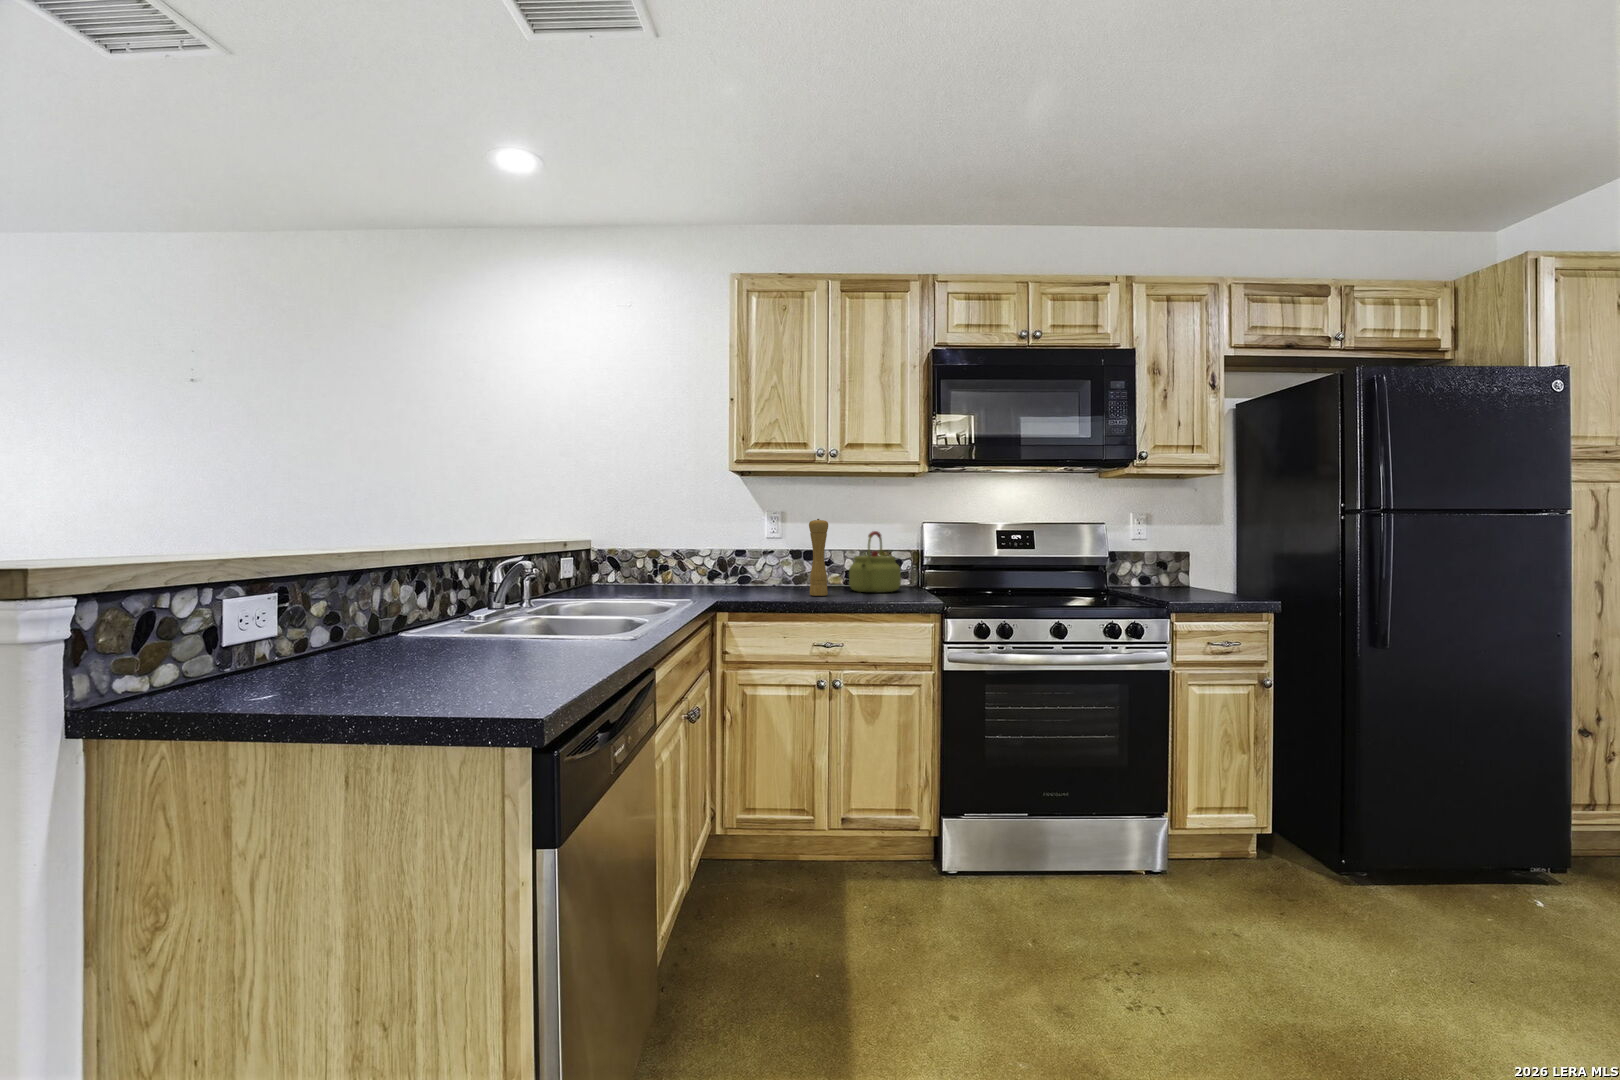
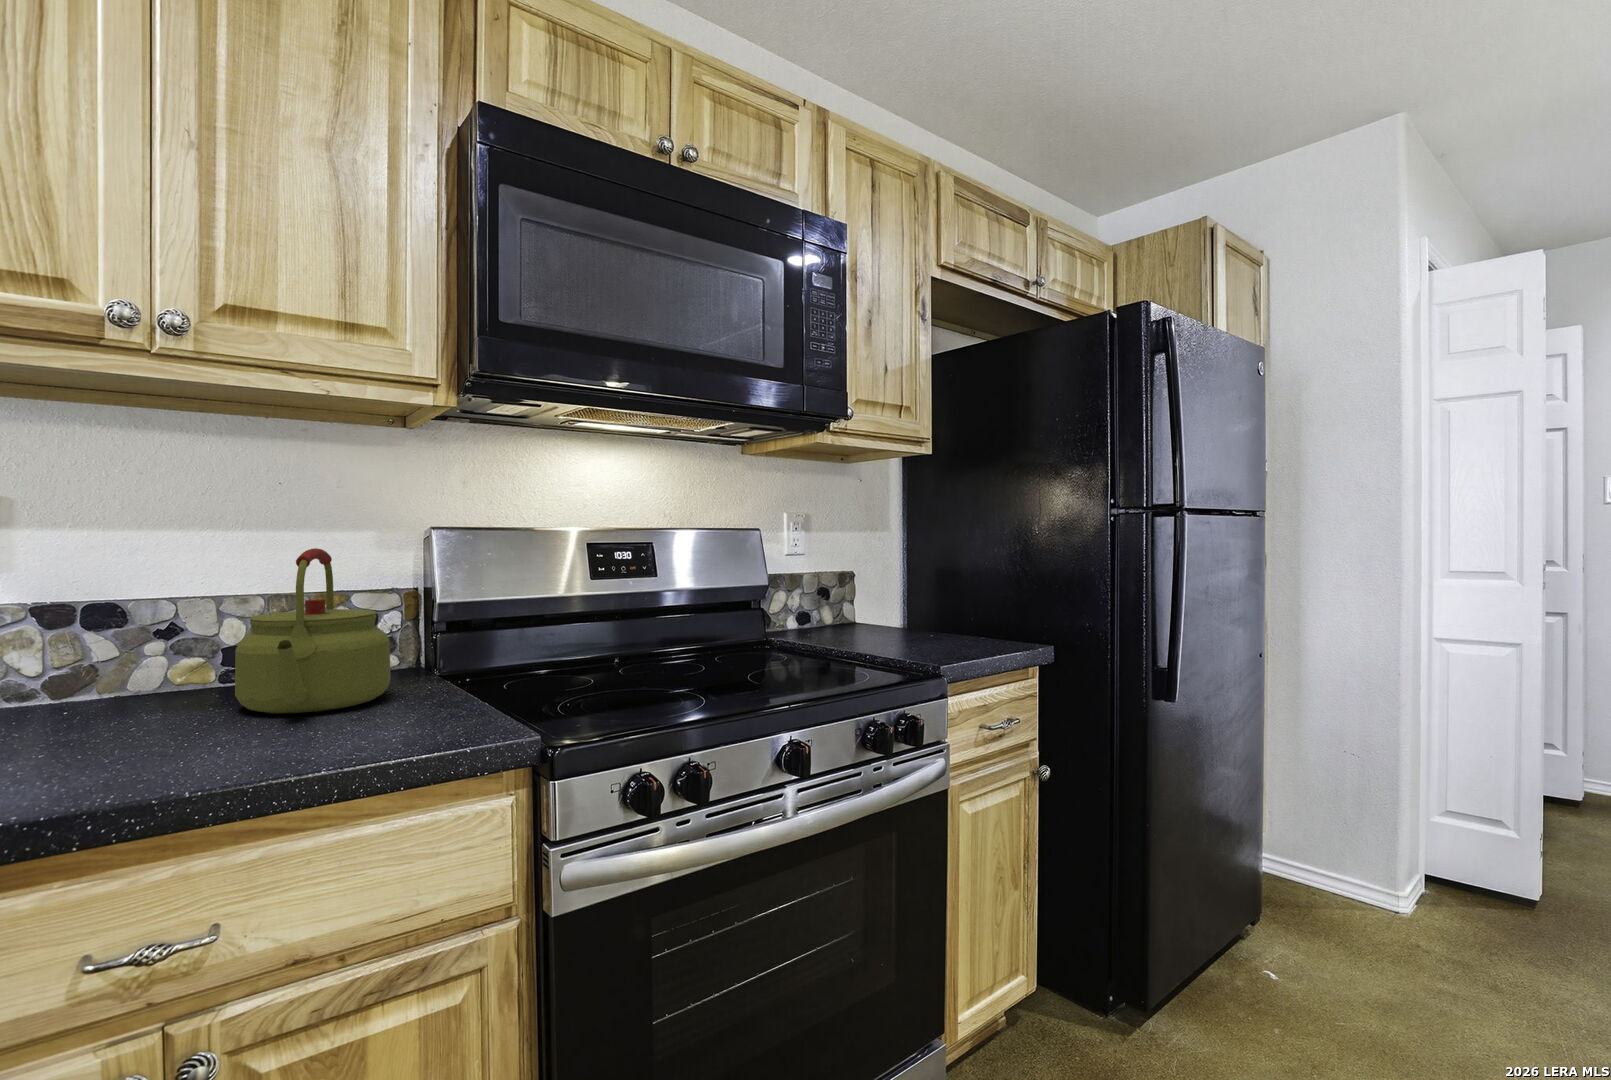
pepper mill: present [809,519,828,596] -> none [72,512,155,764]

